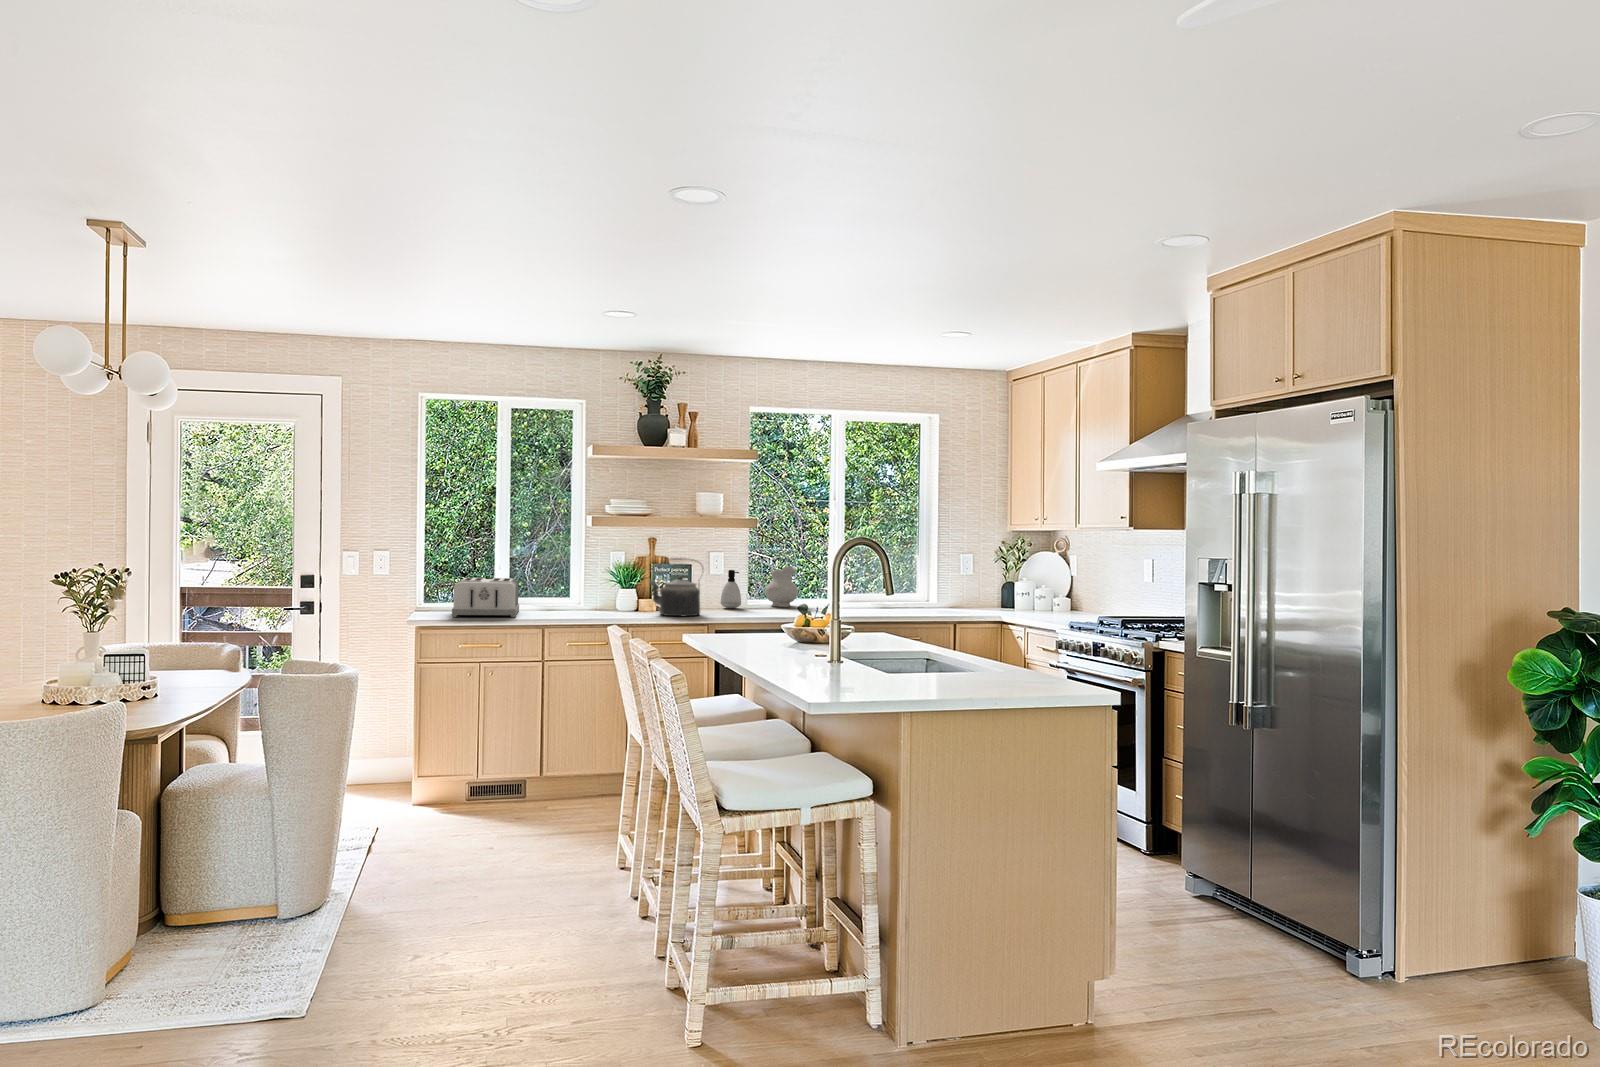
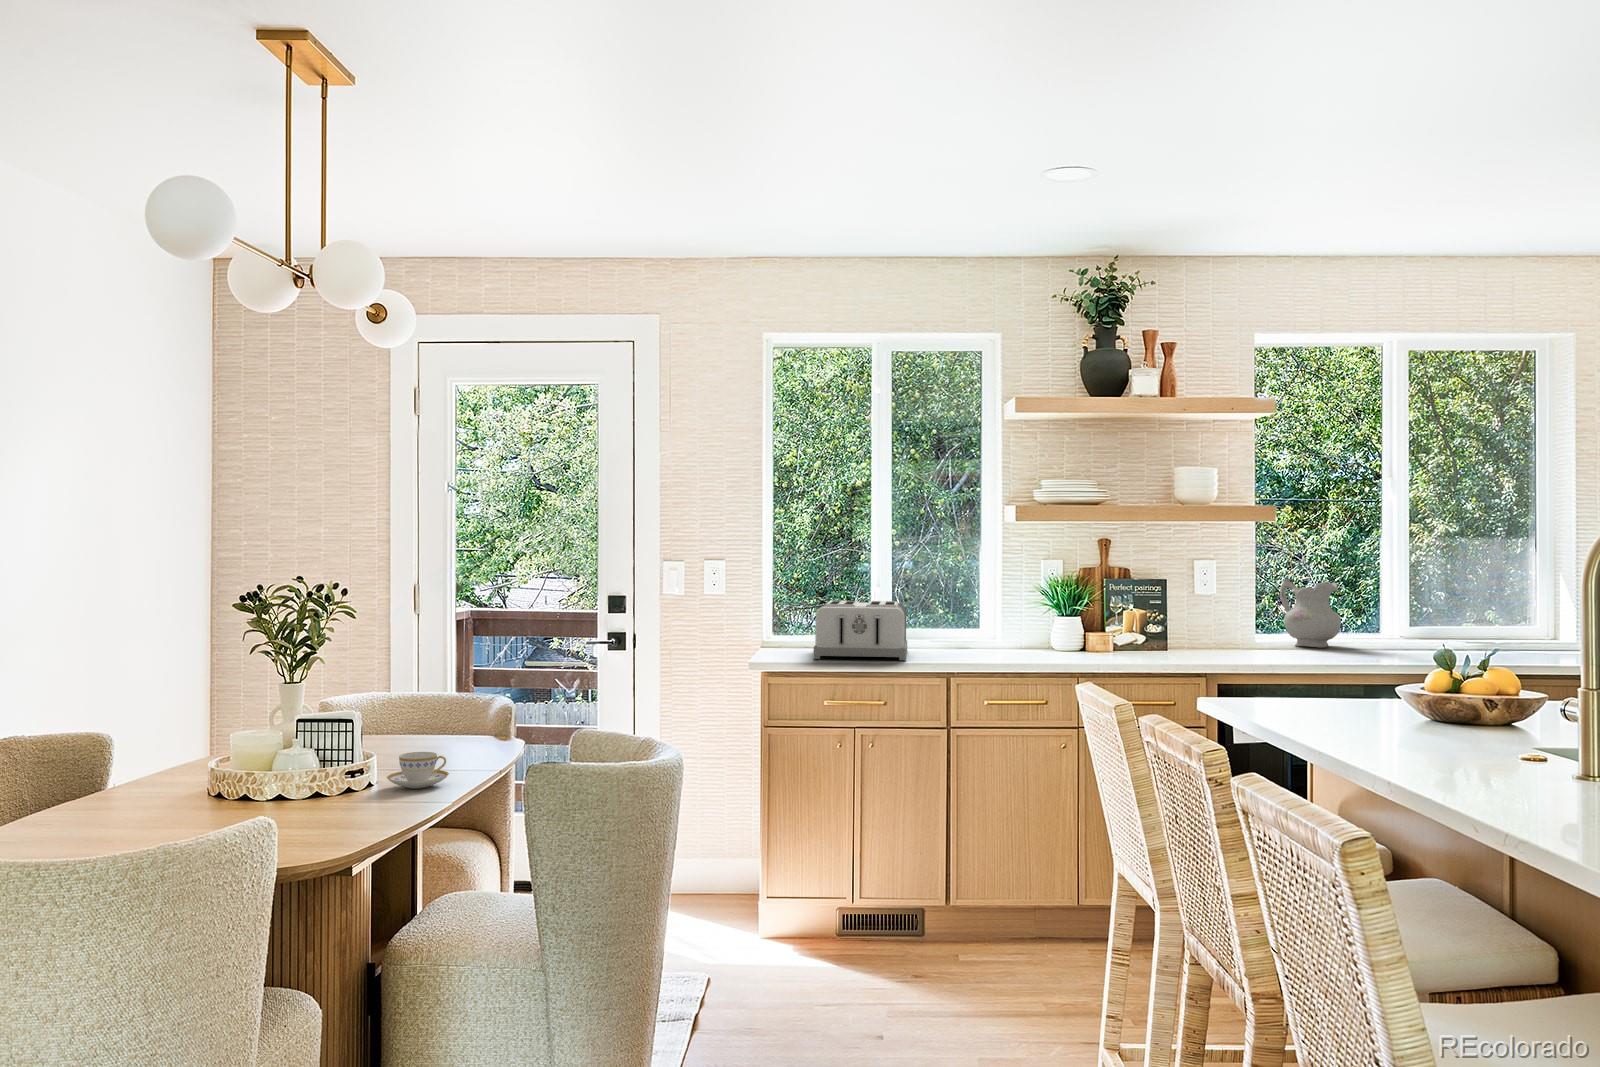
kettle: present [650,558,703,616] -> none [1107,569,1196,662]
soap dispenser: present [721,570,741,608] -> none [1214,588,1249,649]
teacup: none [167,673,209,695] -> present [387,752,449,789]

